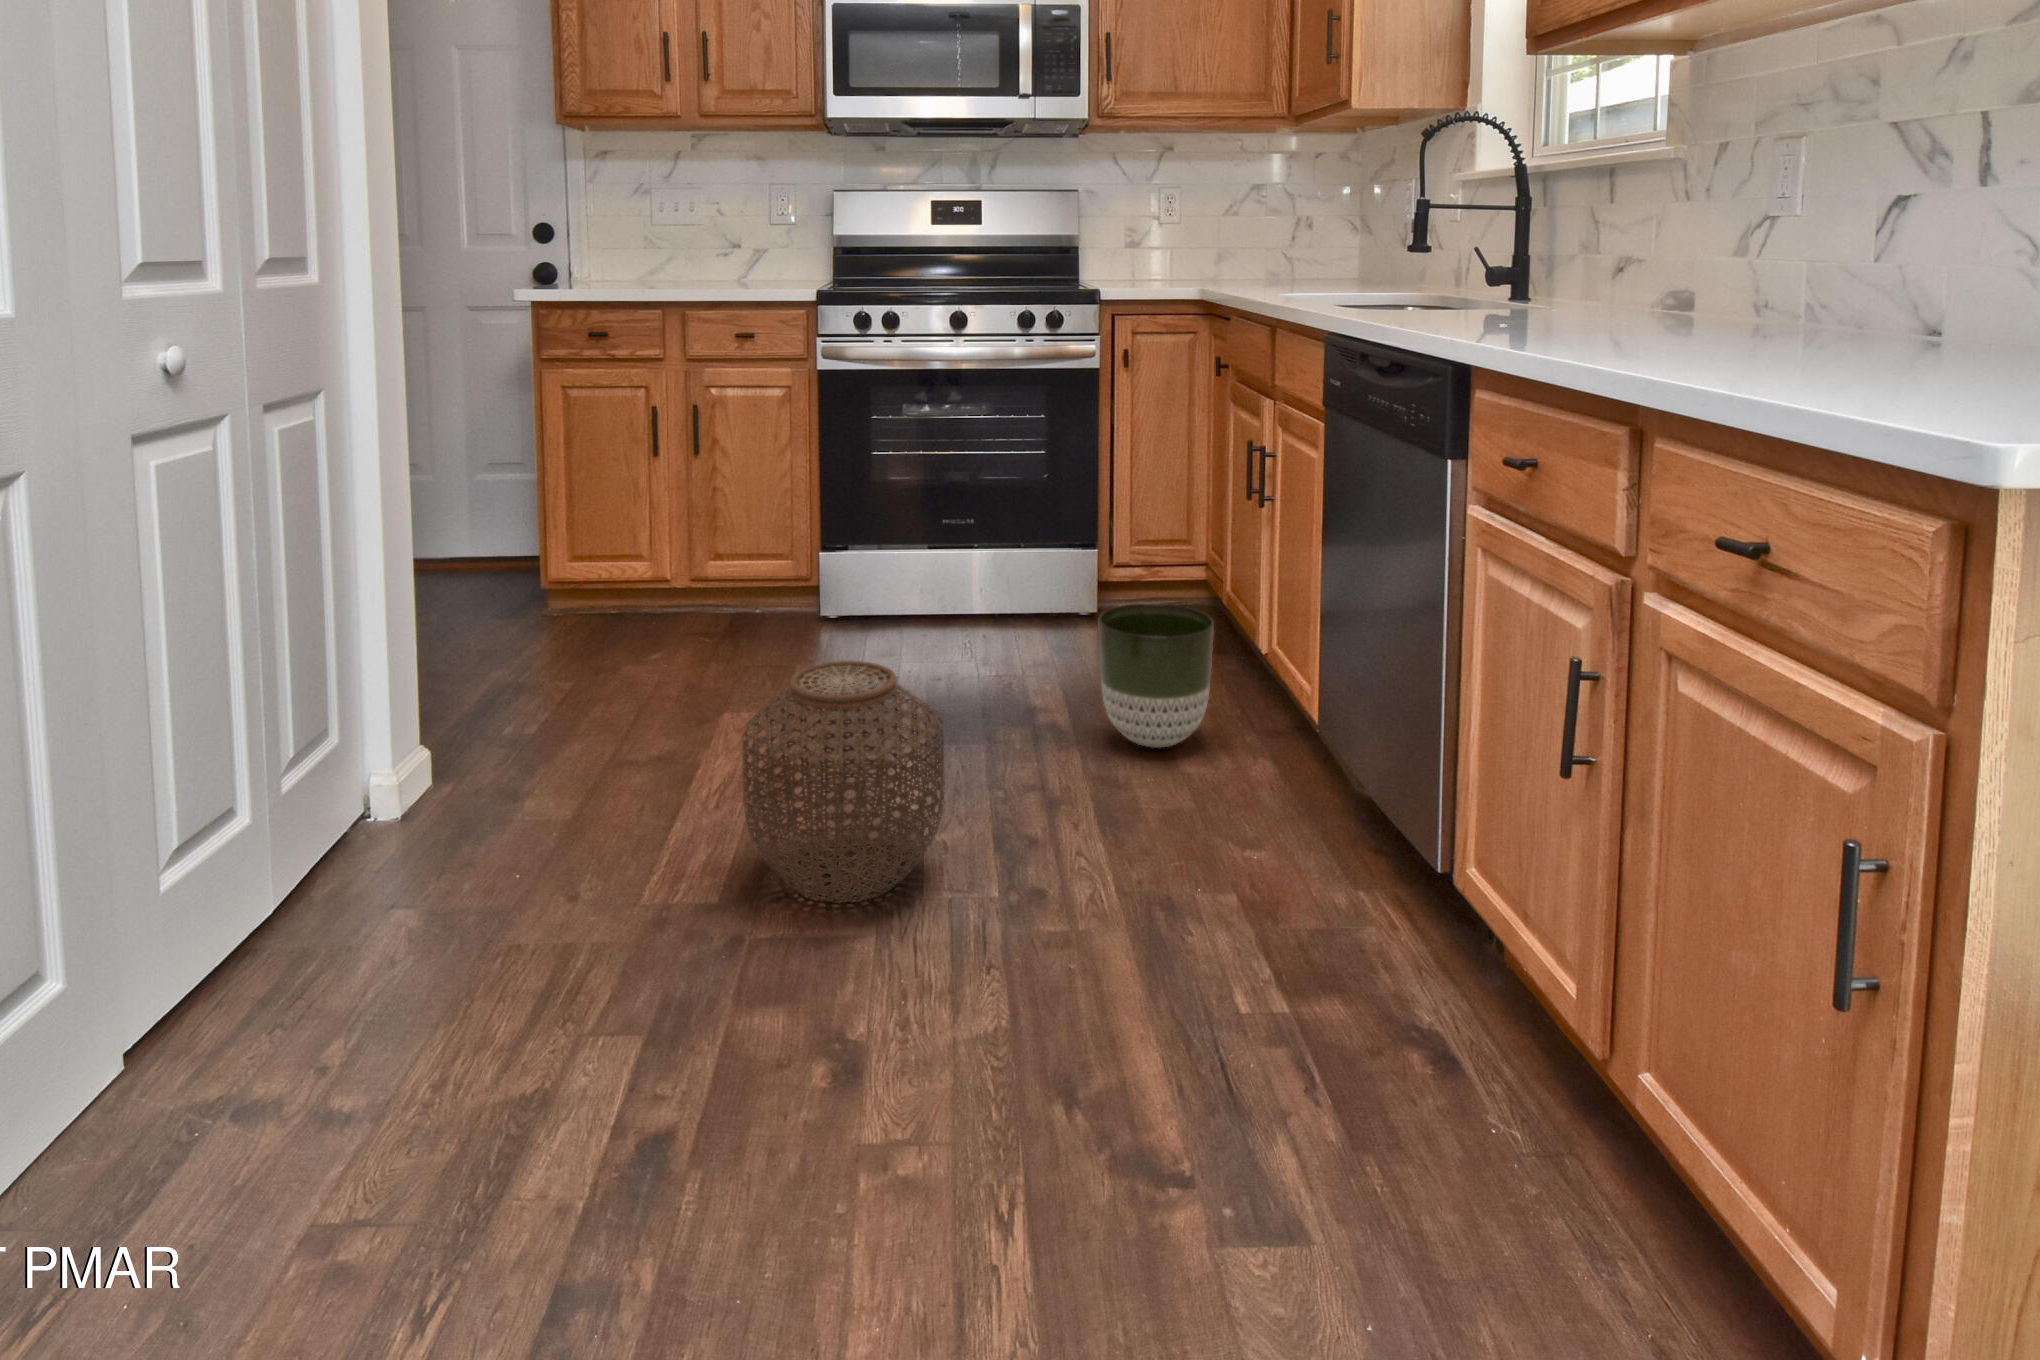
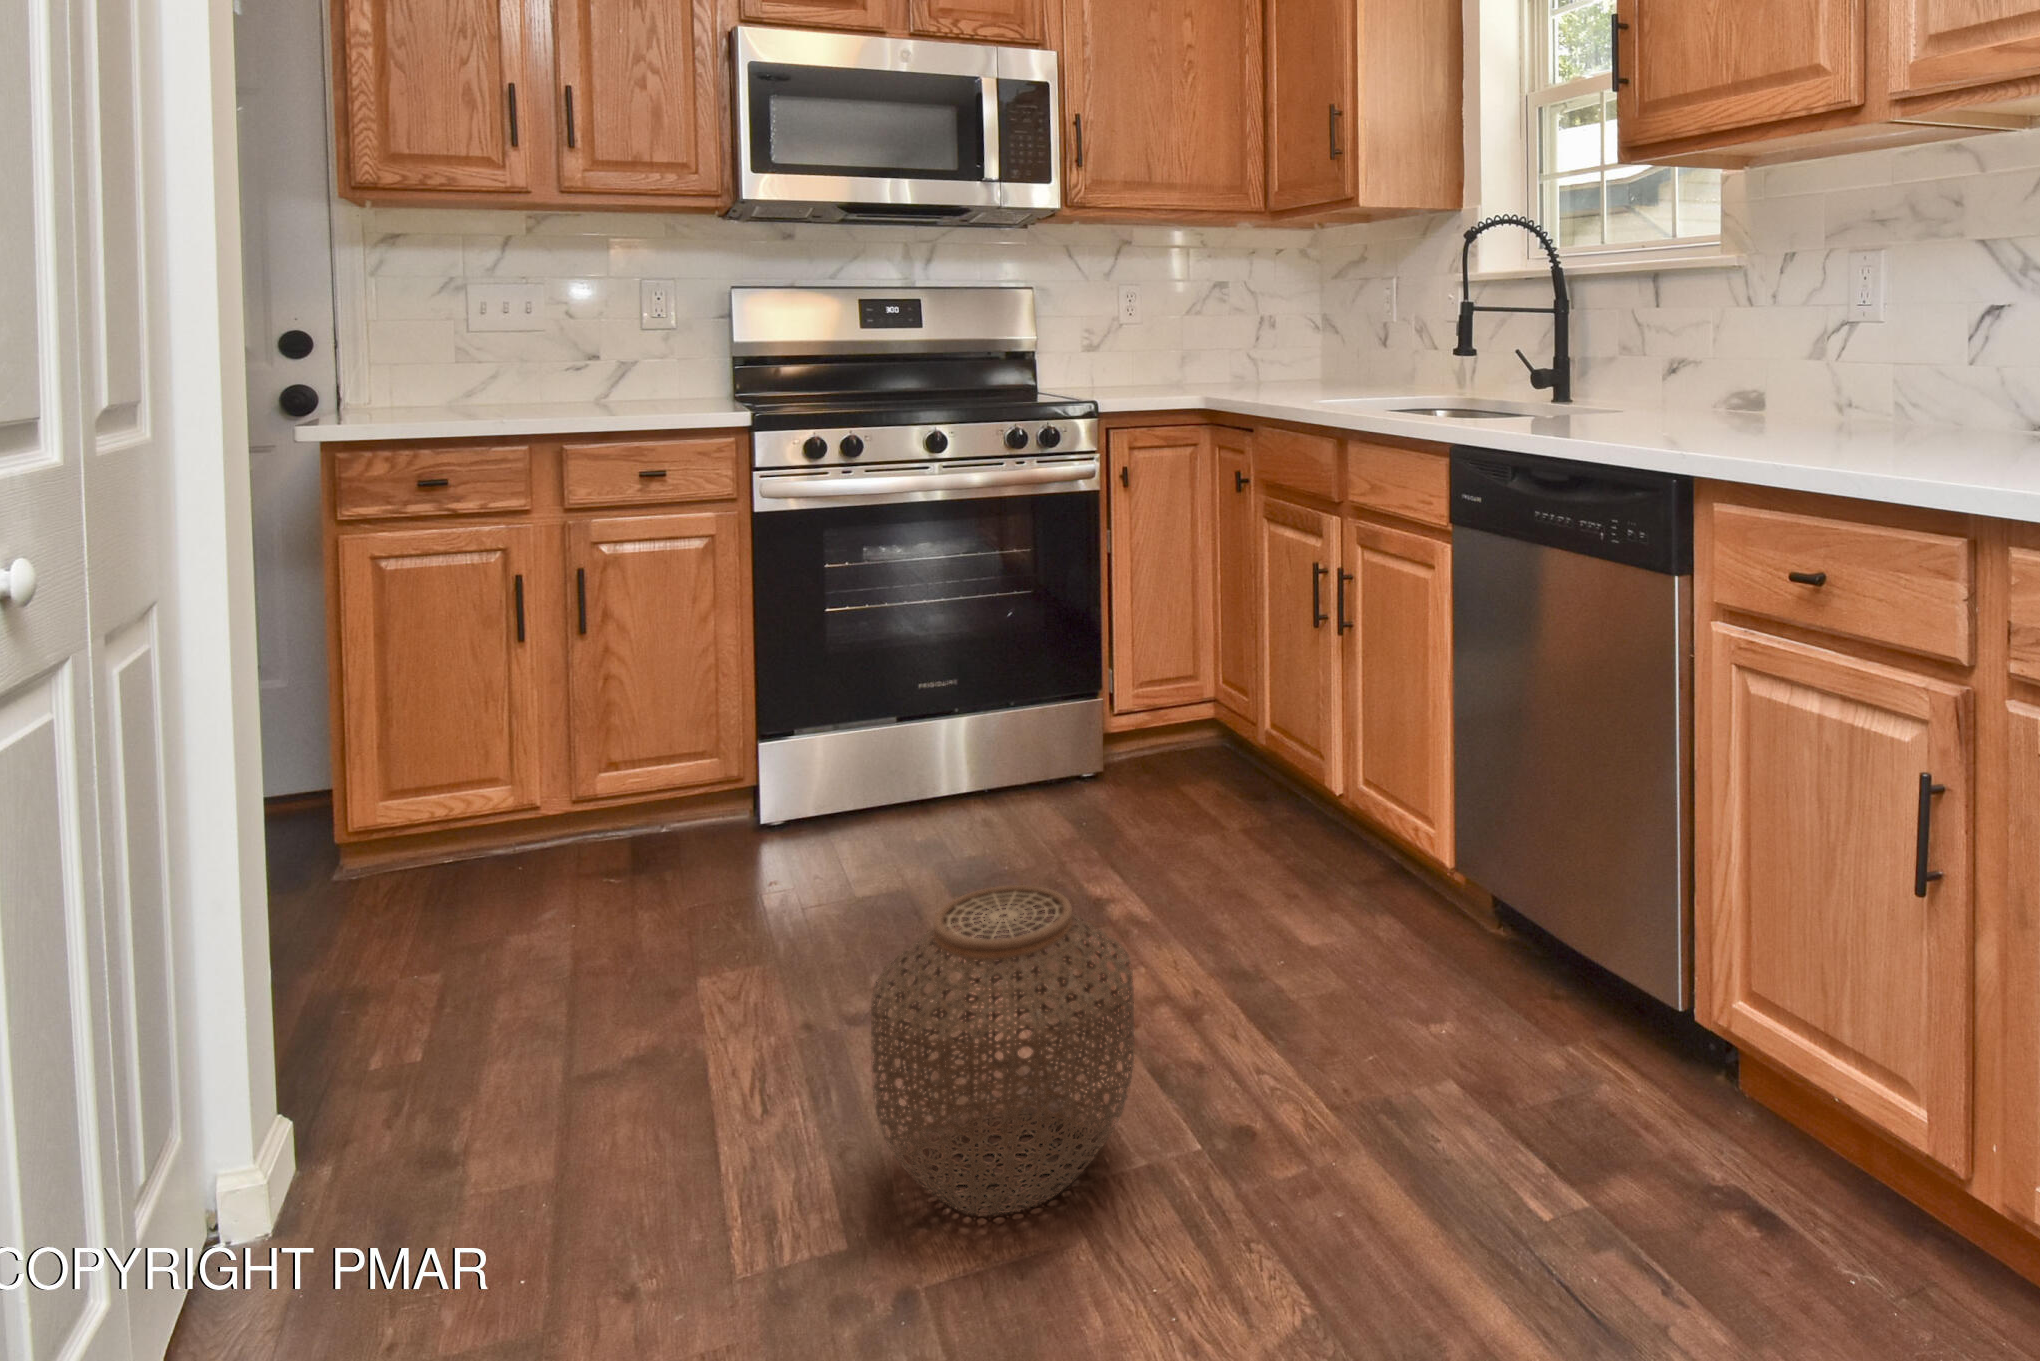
planter: present [1099,604,1214,748] -> none [1191,753,1319,922]

